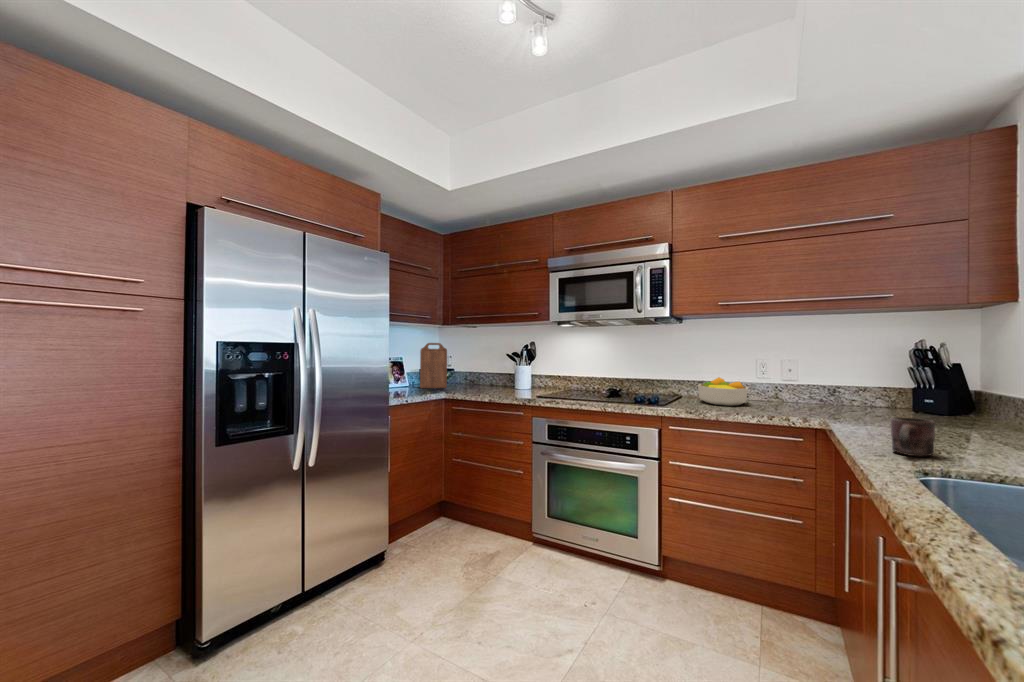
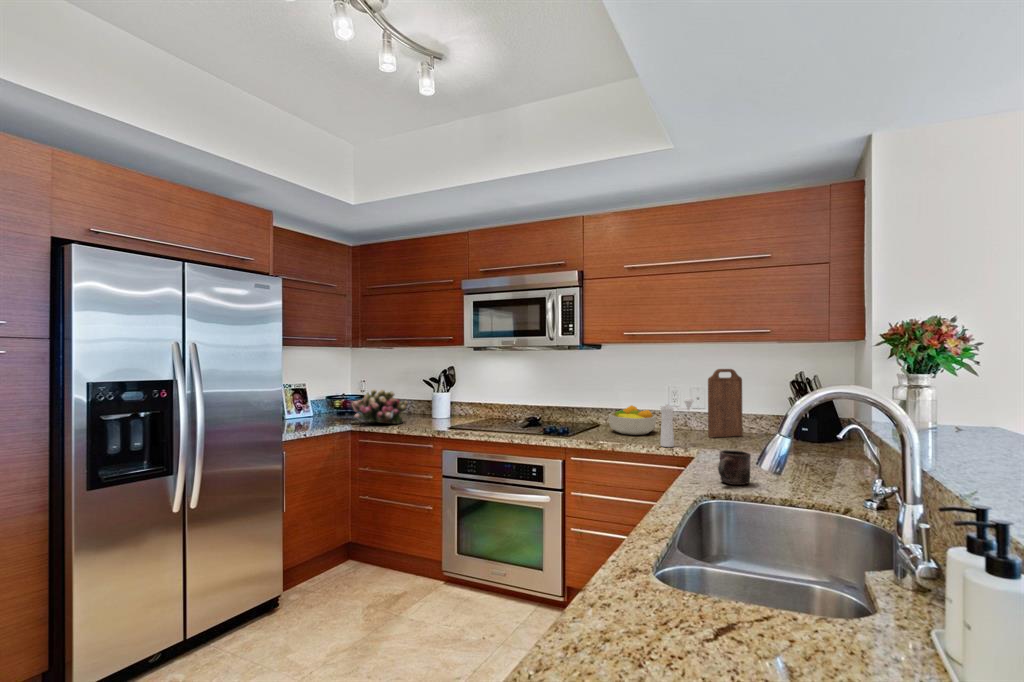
cutting board: present [420,343,447,388] -> present [708,369,743,437]
flower arrangement: none [446,361,496,394] -> present [352,389,408,424]
pepper mill: none [769,367,804,417] -> present [660,398,693,447]

